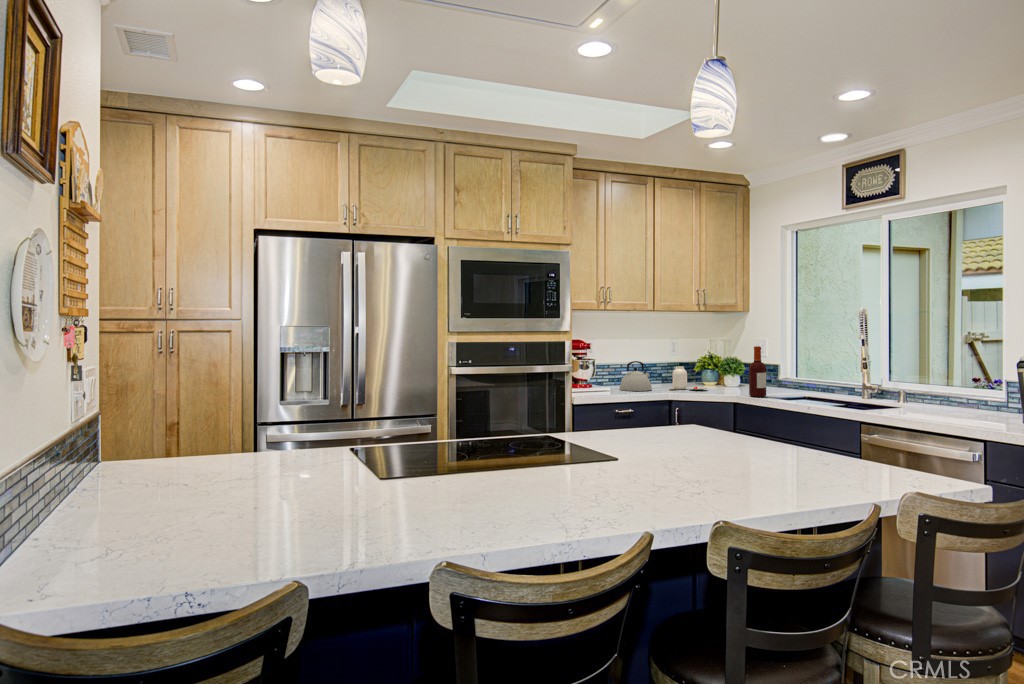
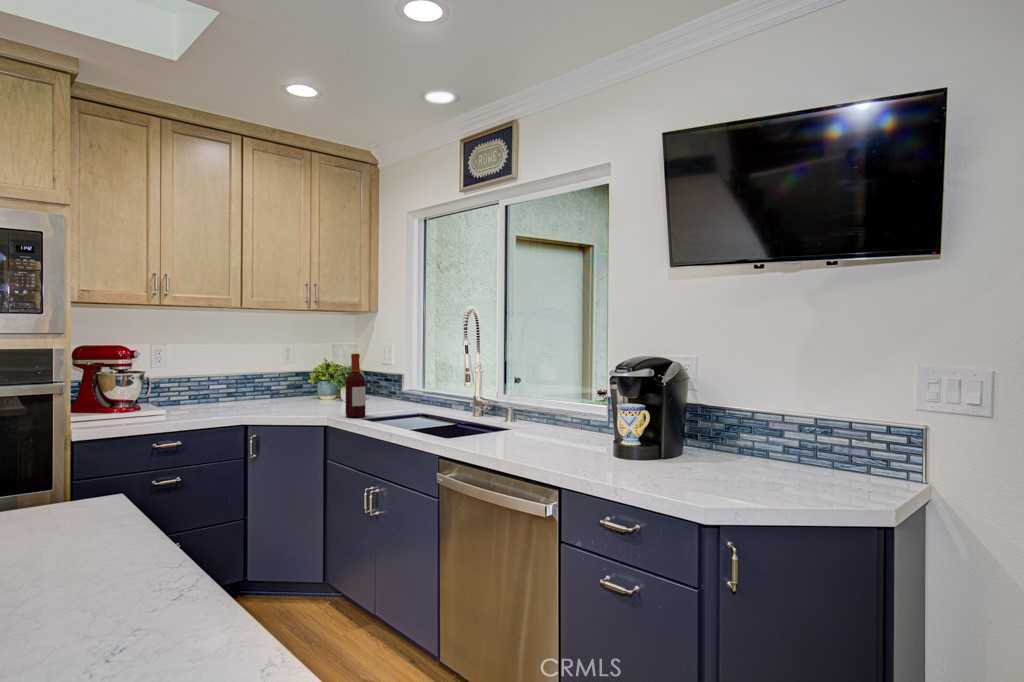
kettle: present [620,361,652,391] -> none [189,372,235,411]
jar: present [669,366,707,390] -> none [259,378,310,408]

